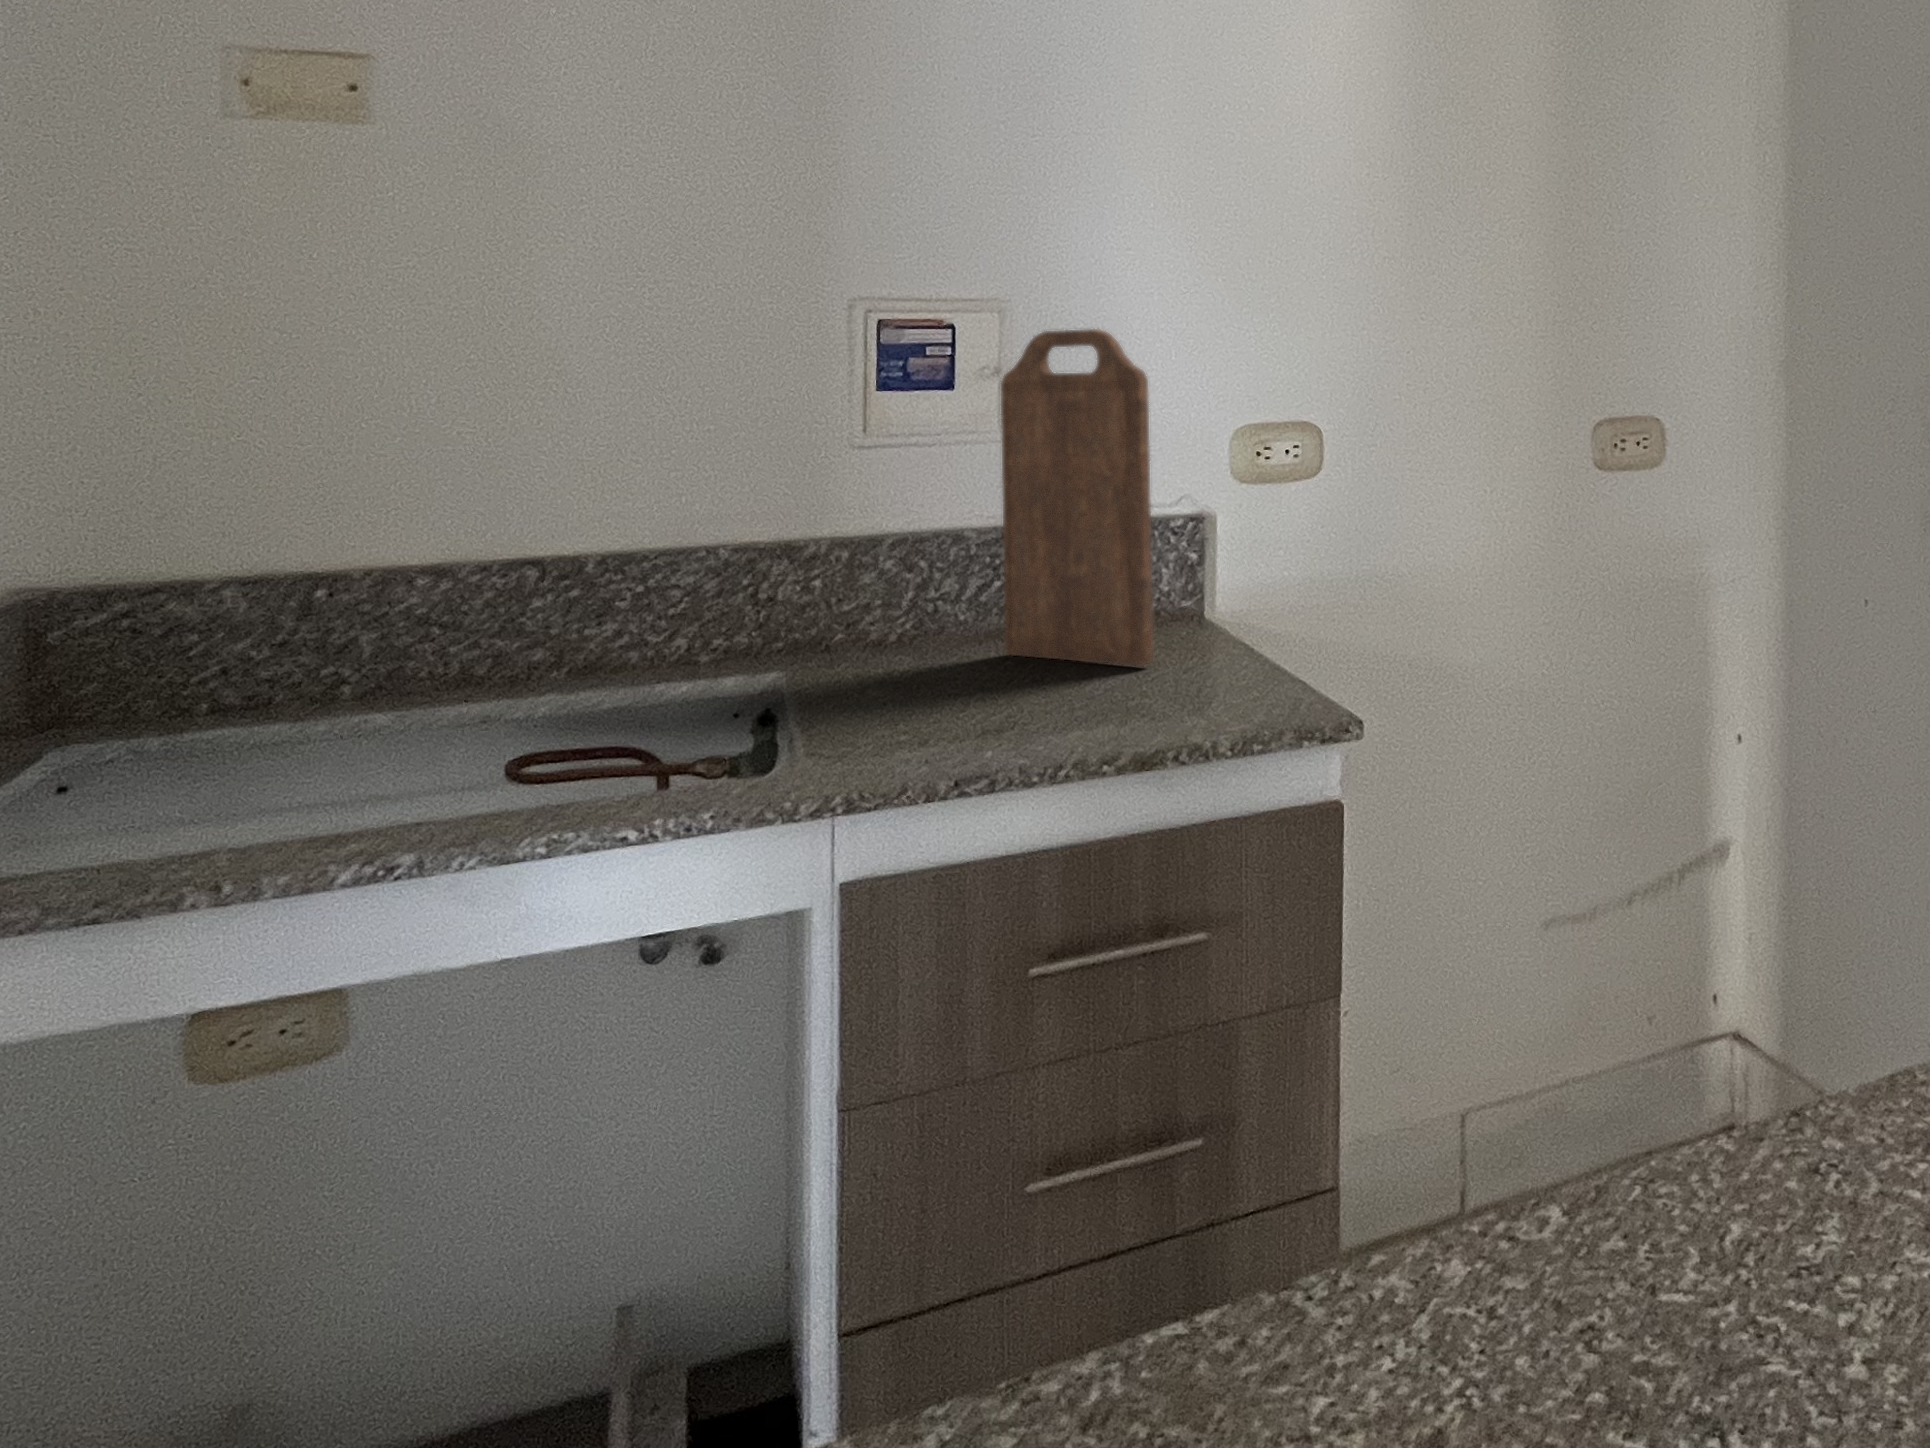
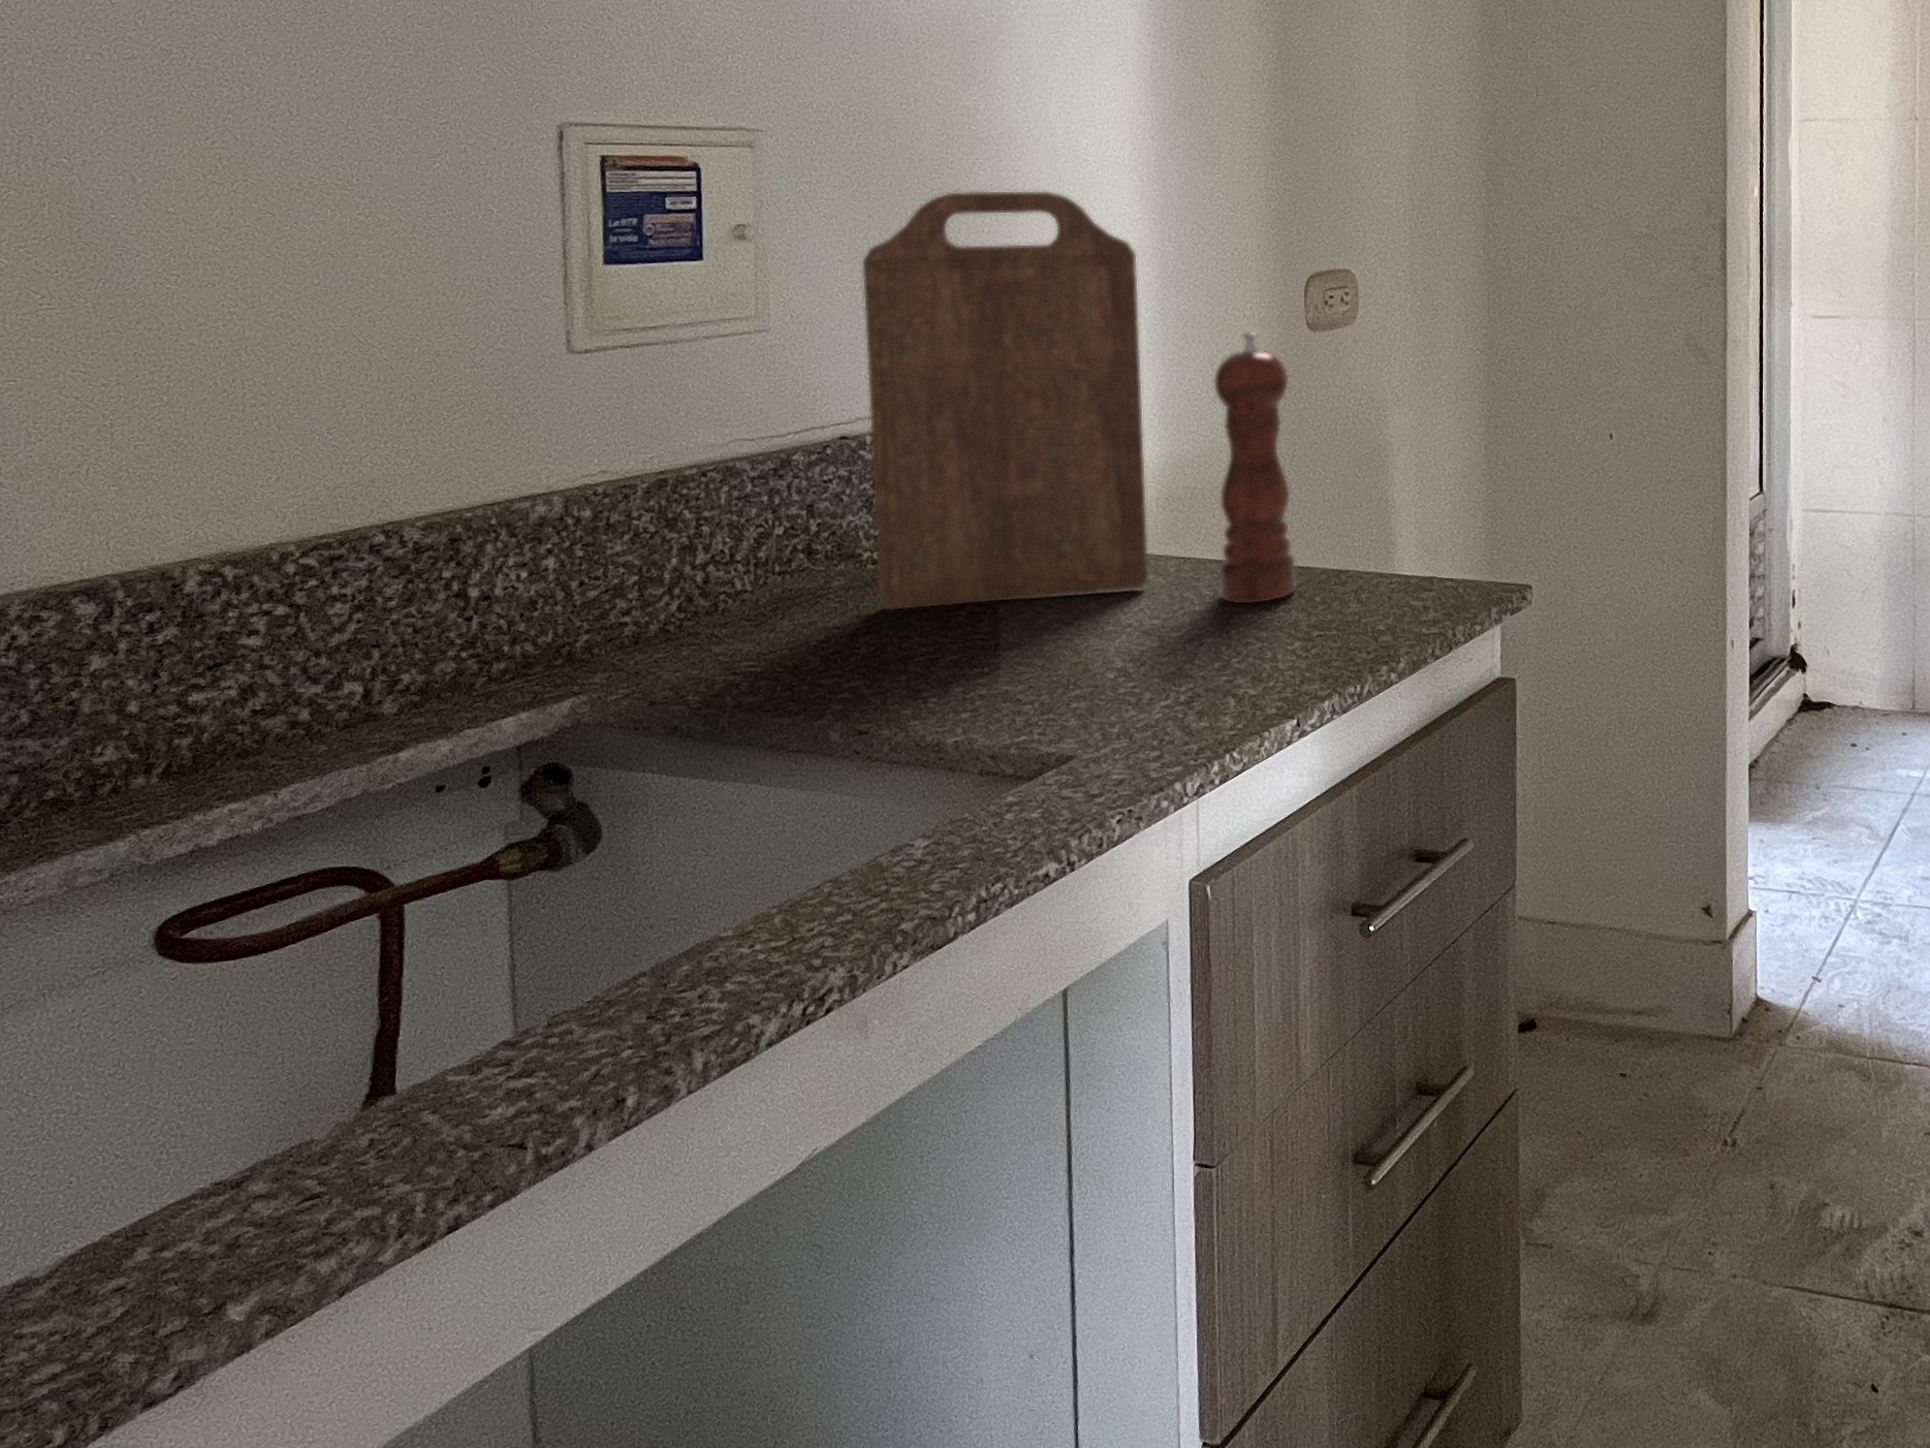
pepper mill: none [1152,449,1220,690] -> present [1215,332,1295,603]

